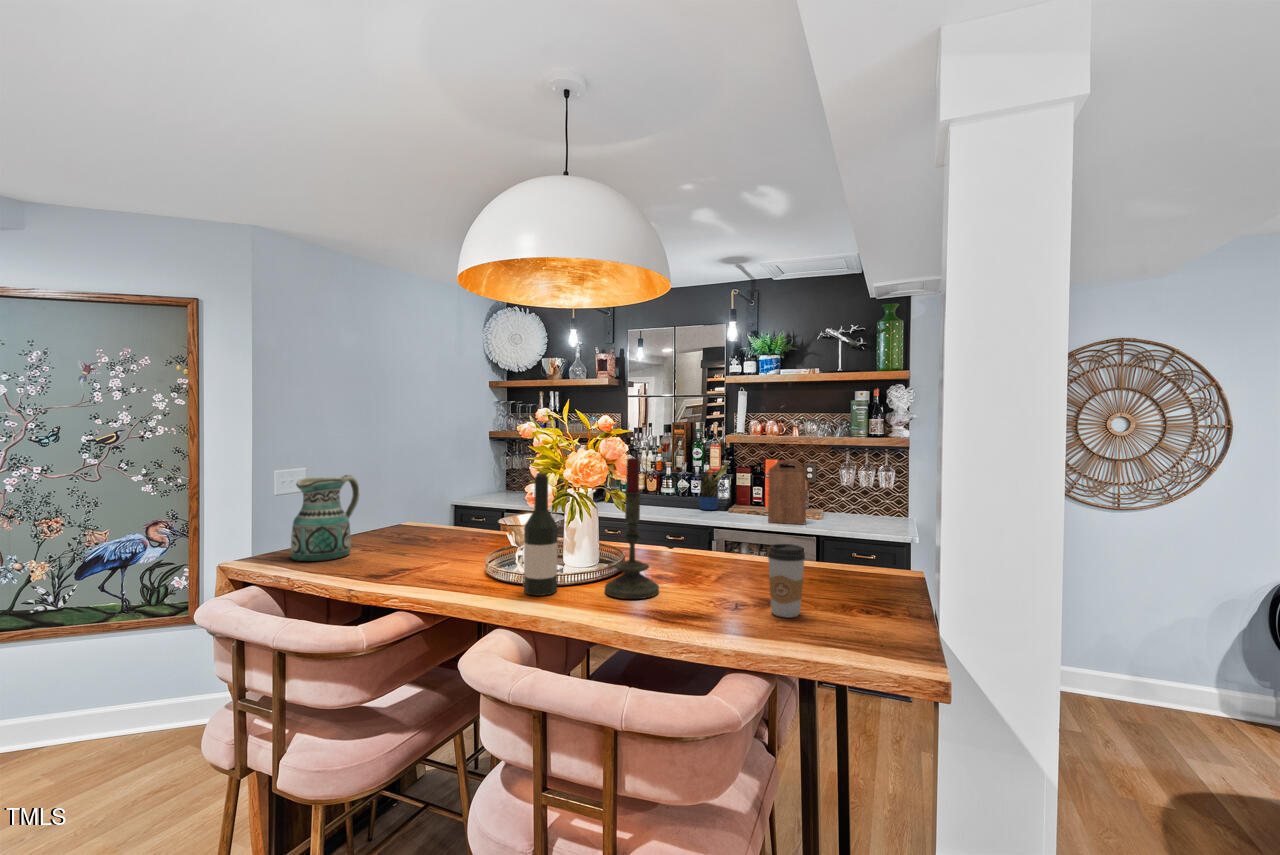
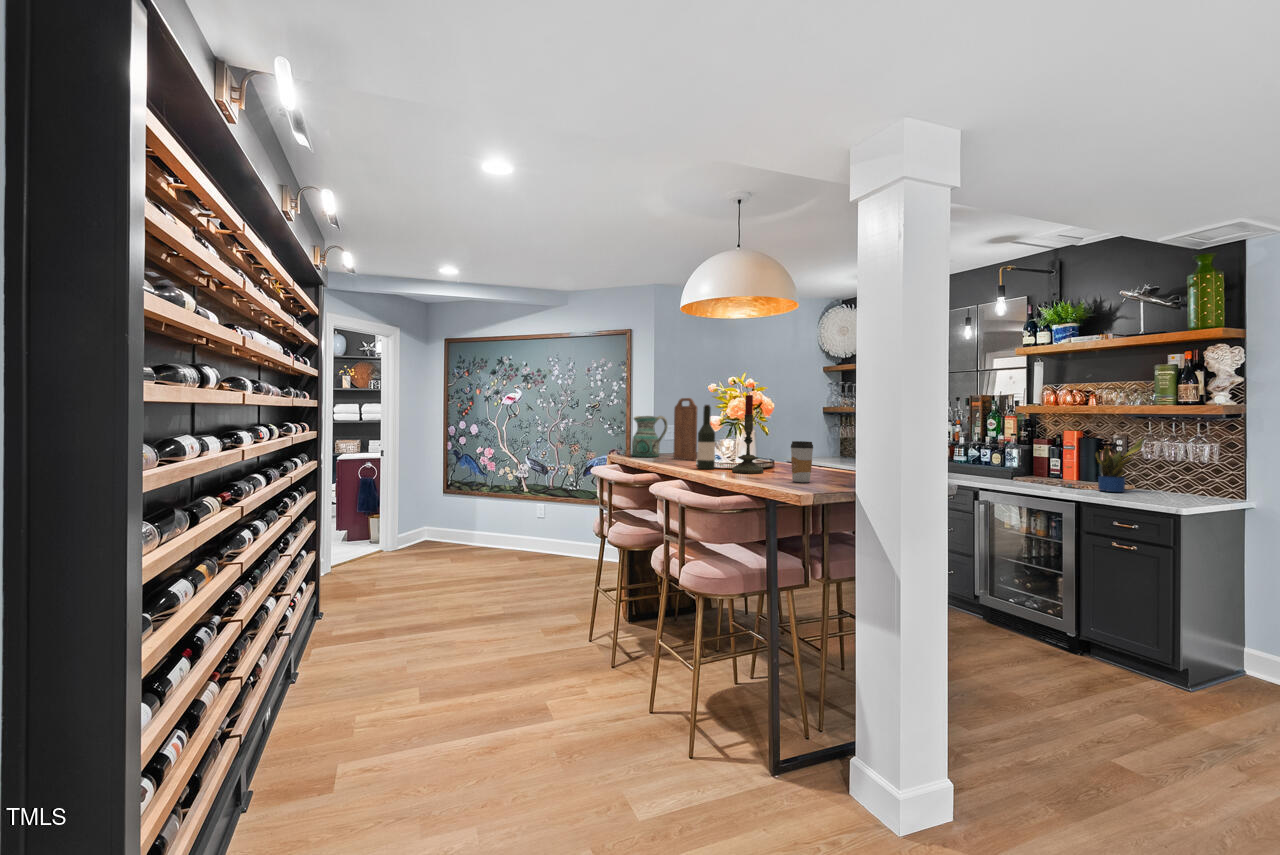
cutting board: present [768,460,806,524] -> present [674,398,697,460]
potted plant: present [697,462,728,510] -> present [1096,438,1145,492]

